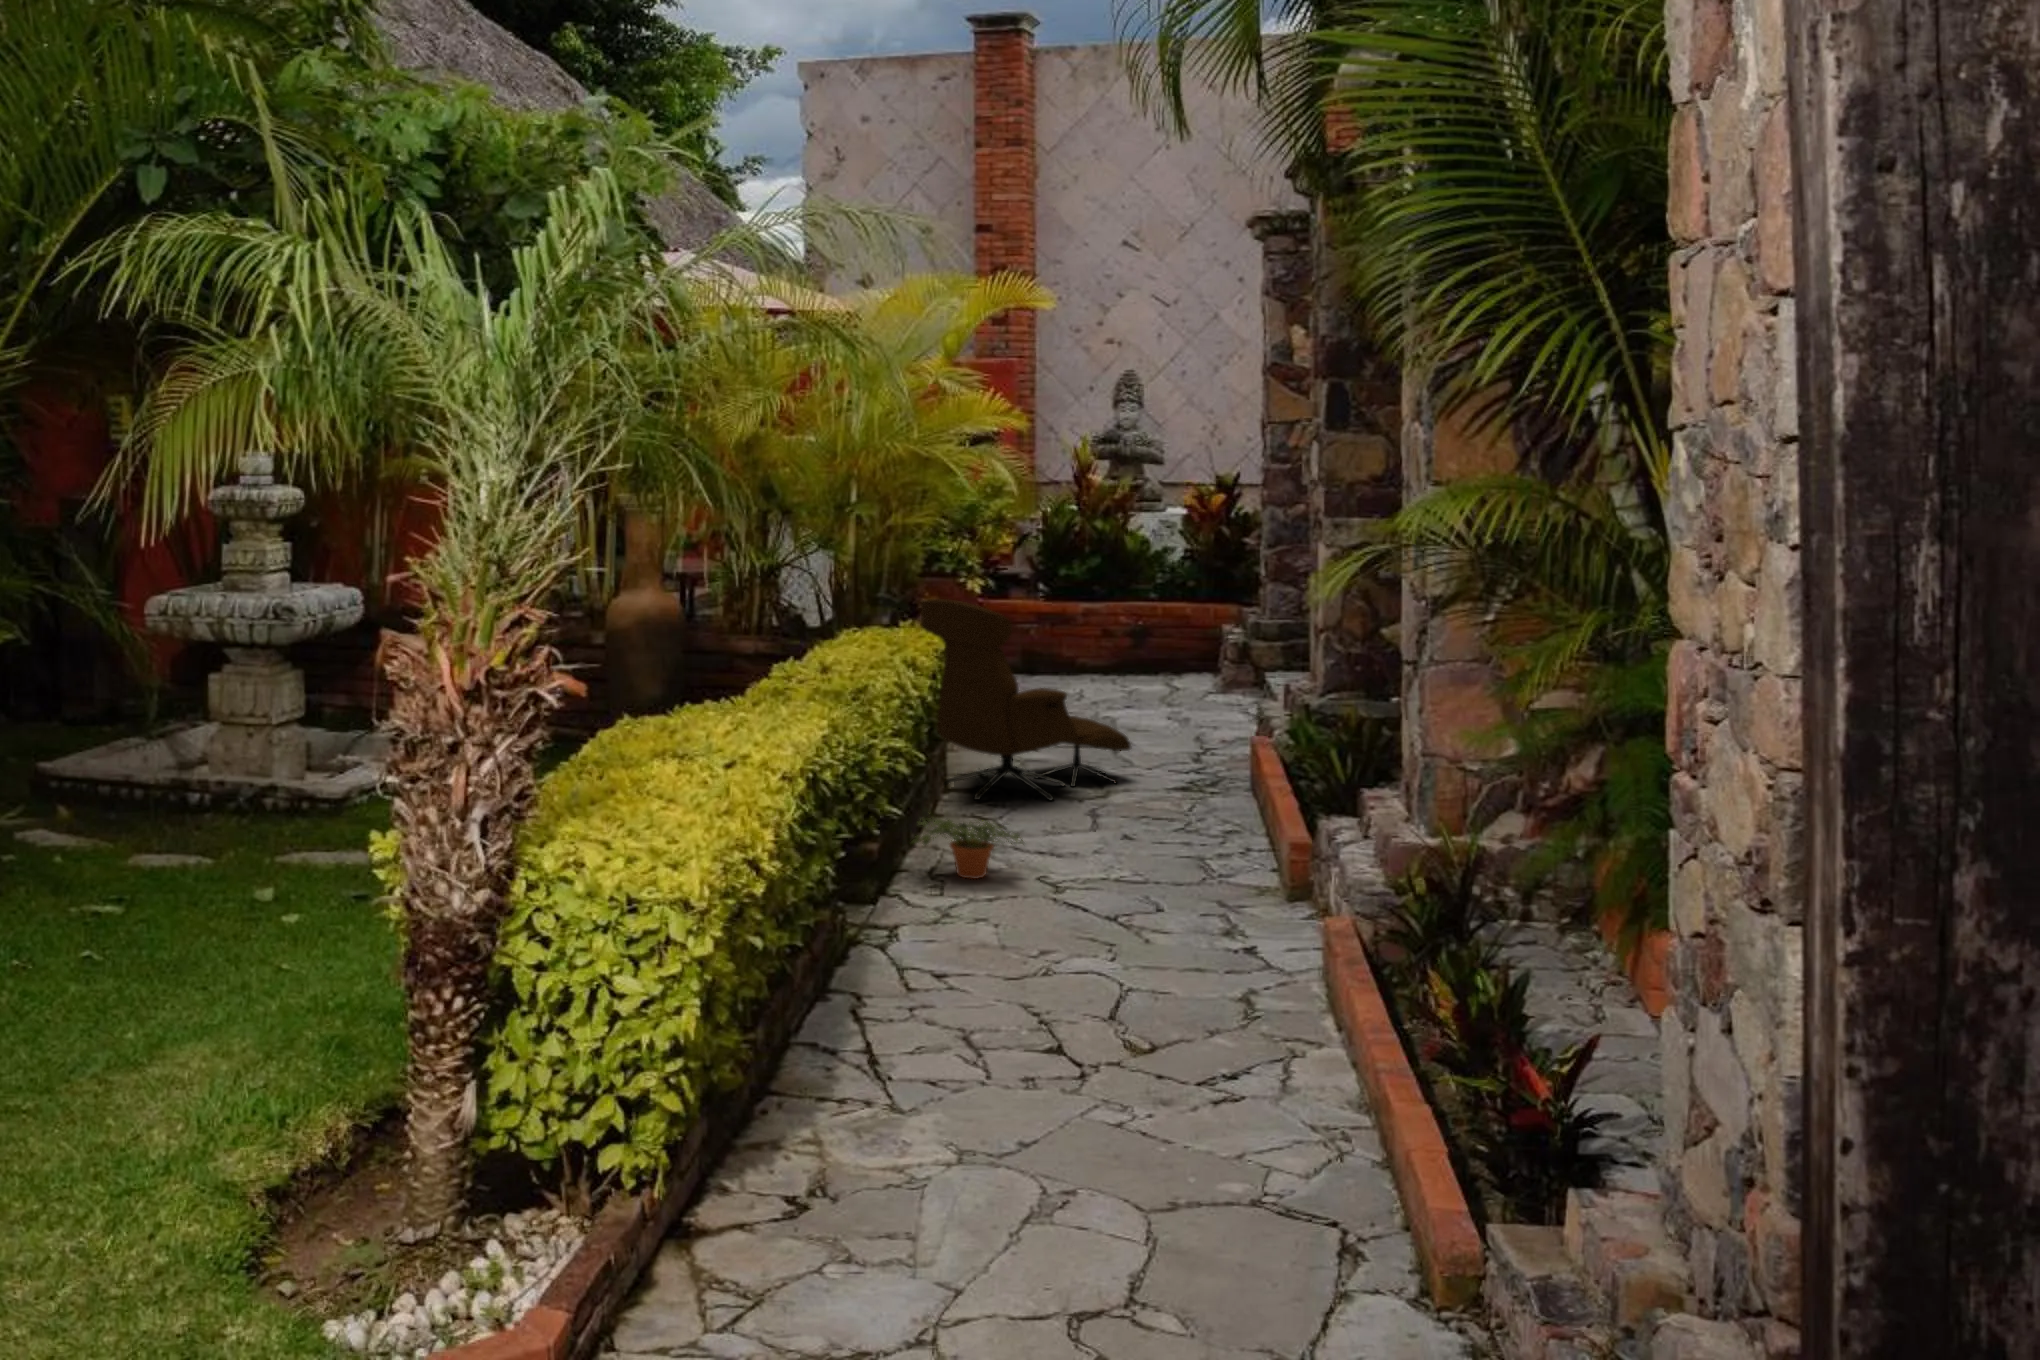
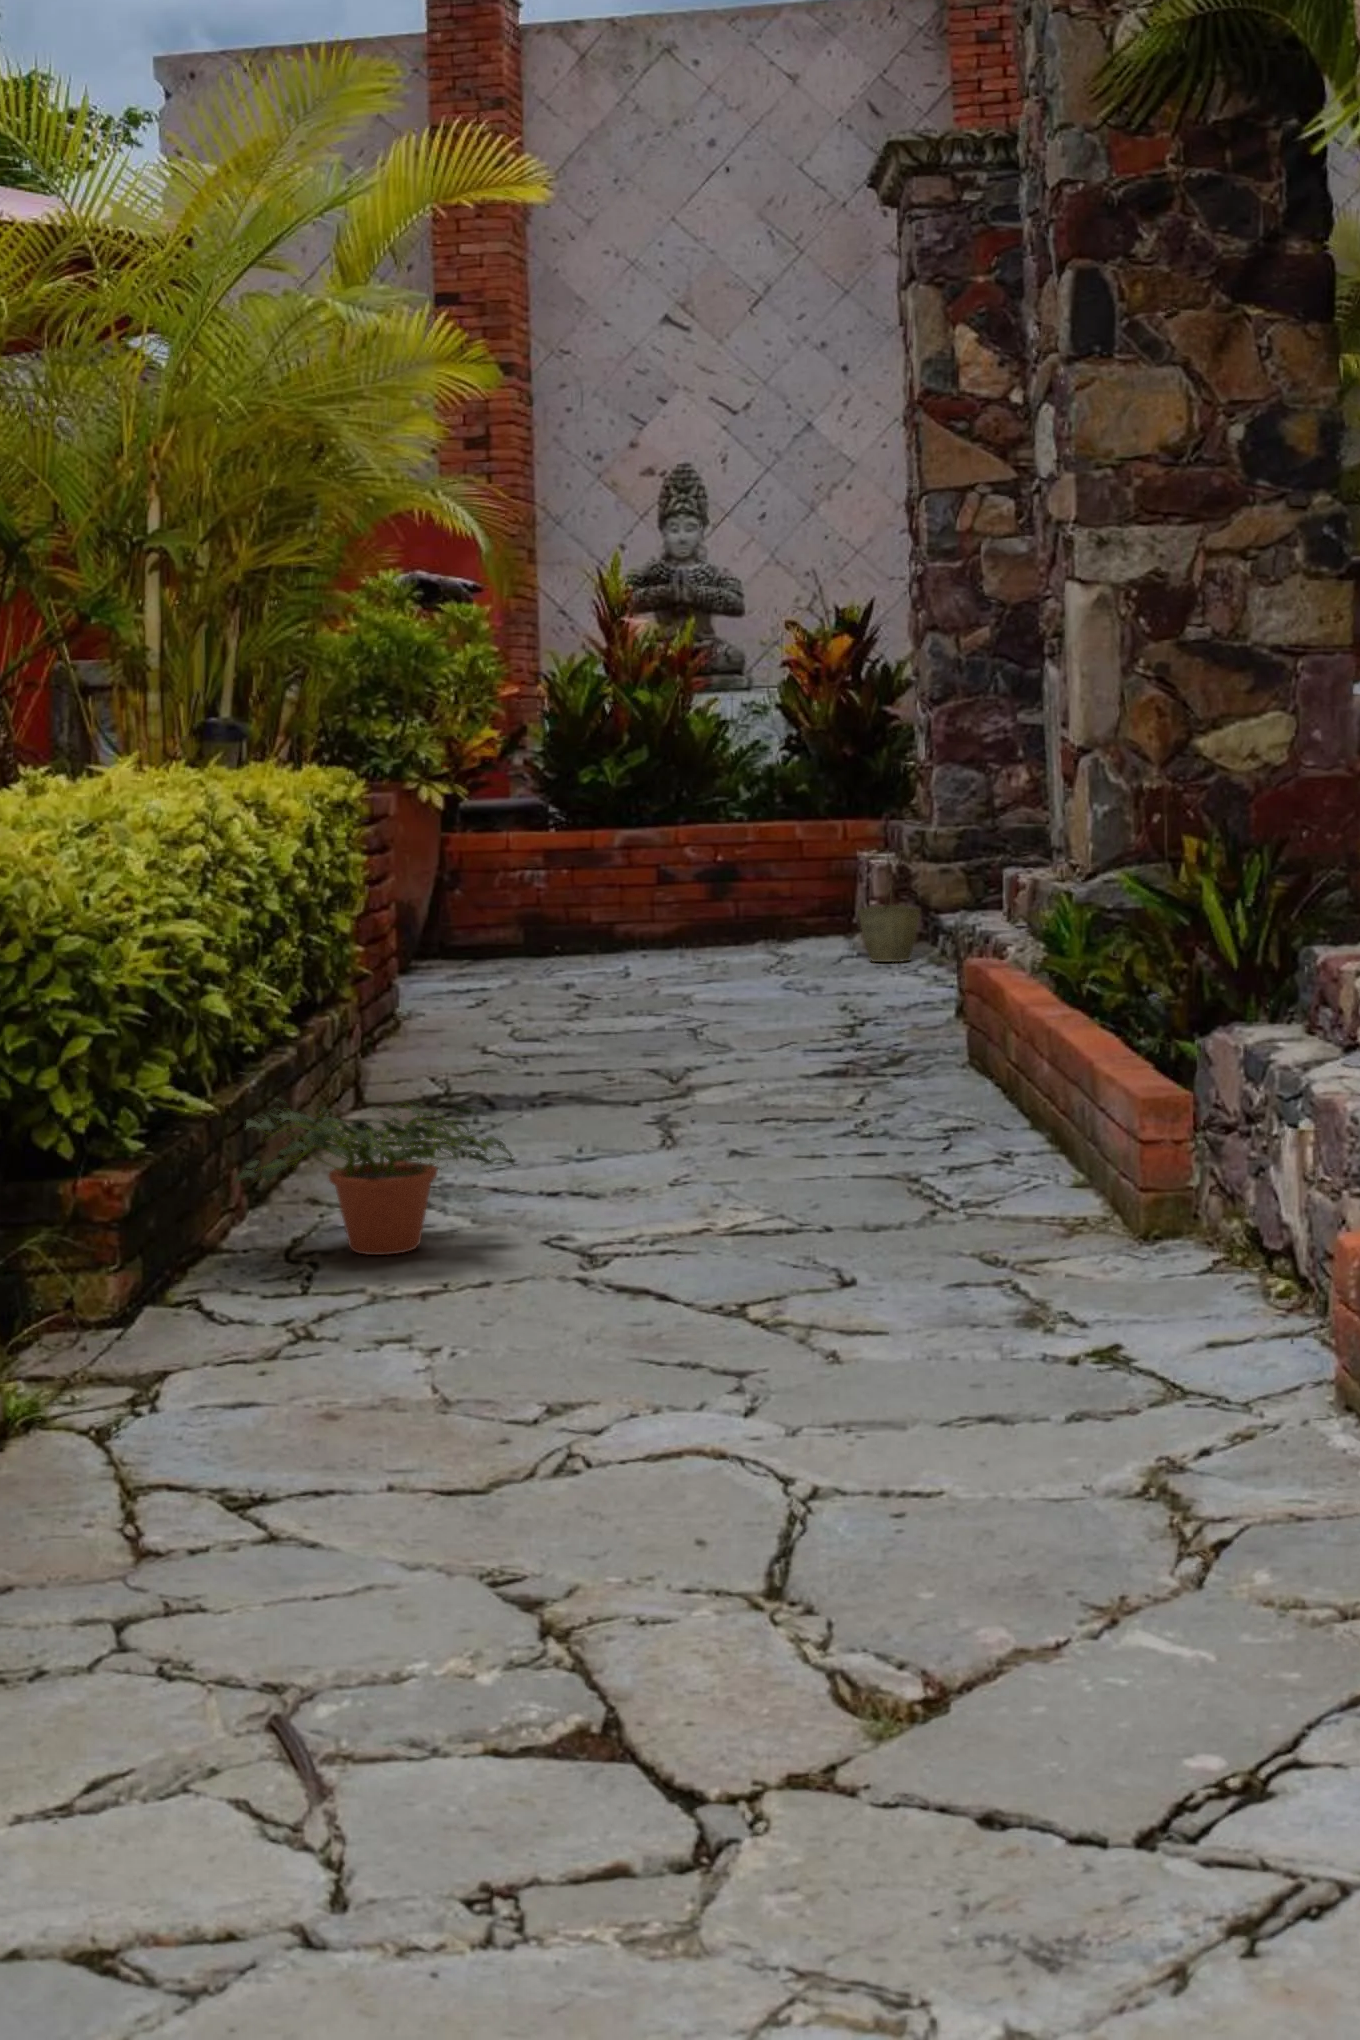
lounge chair: present [920,599,1131,800] -> none [291,688,733,1115]
bucket: none [1214,651,1252,702] -> present [857,879,920,962]

